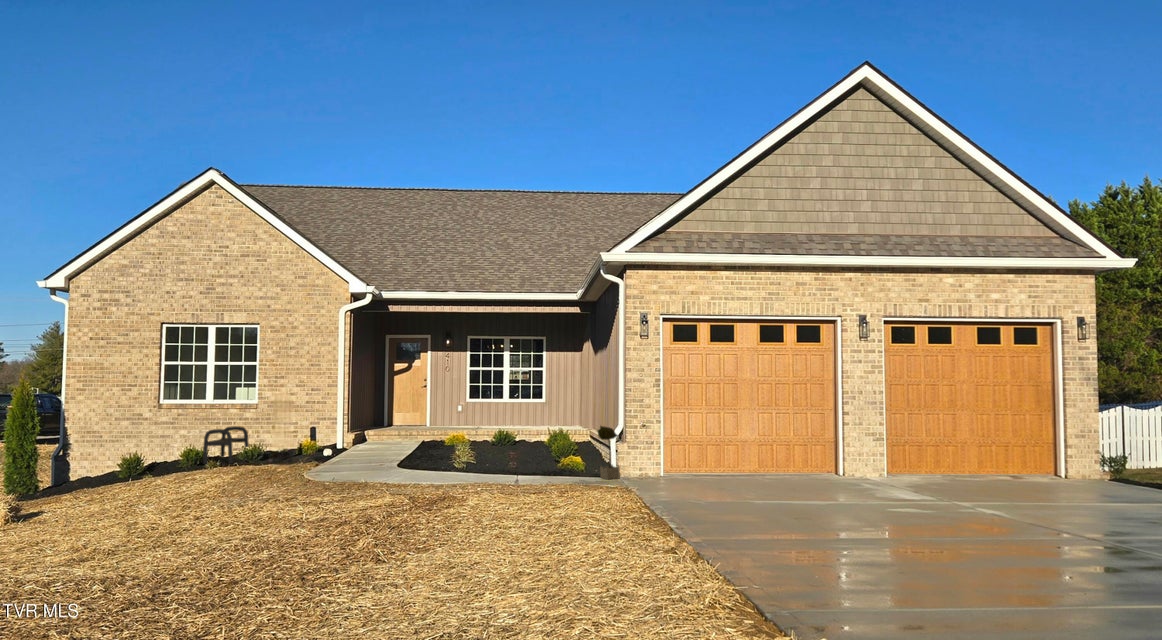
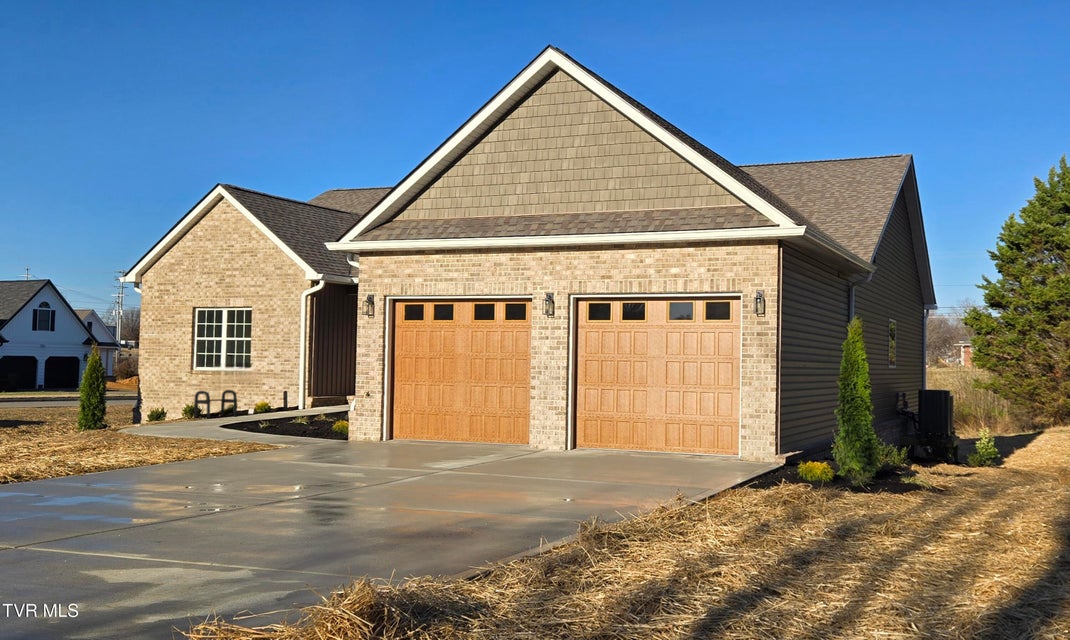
potted tree: present [598,426,620,479] -> none [338,395,357,441]

